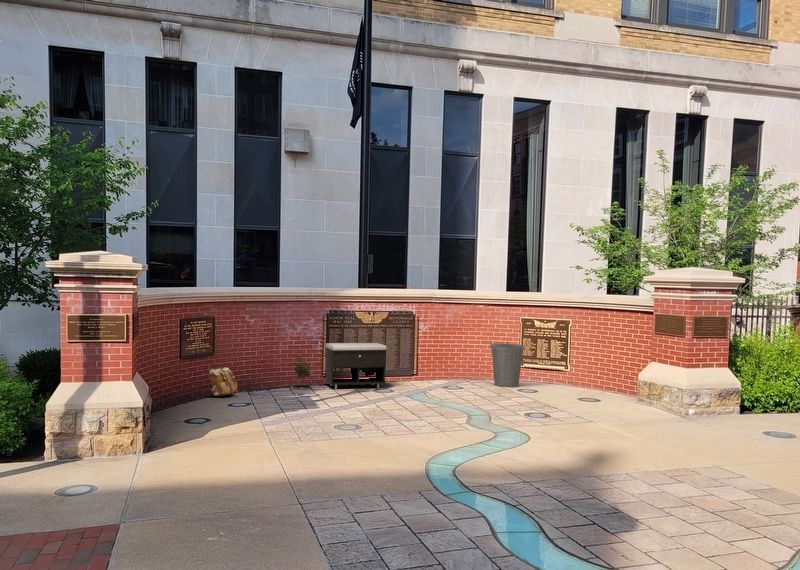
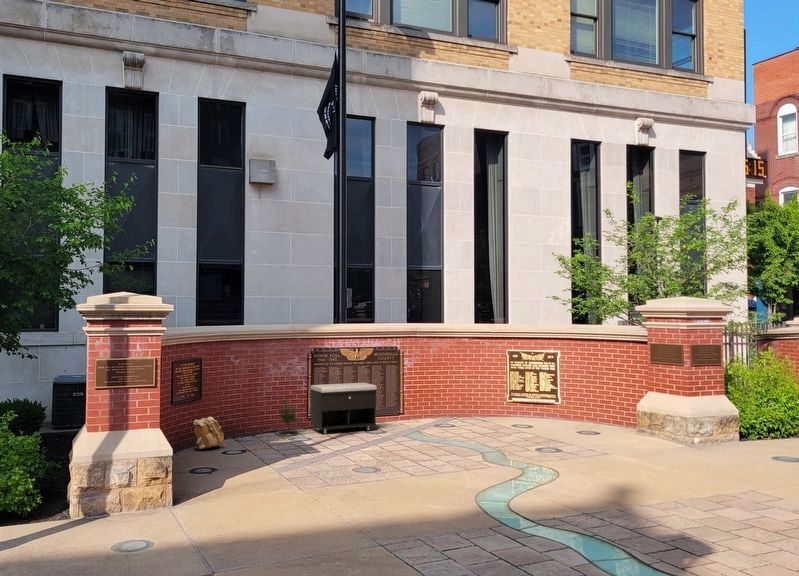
trash can: present [490,342,525,387] -> none [478,376,514,423]

